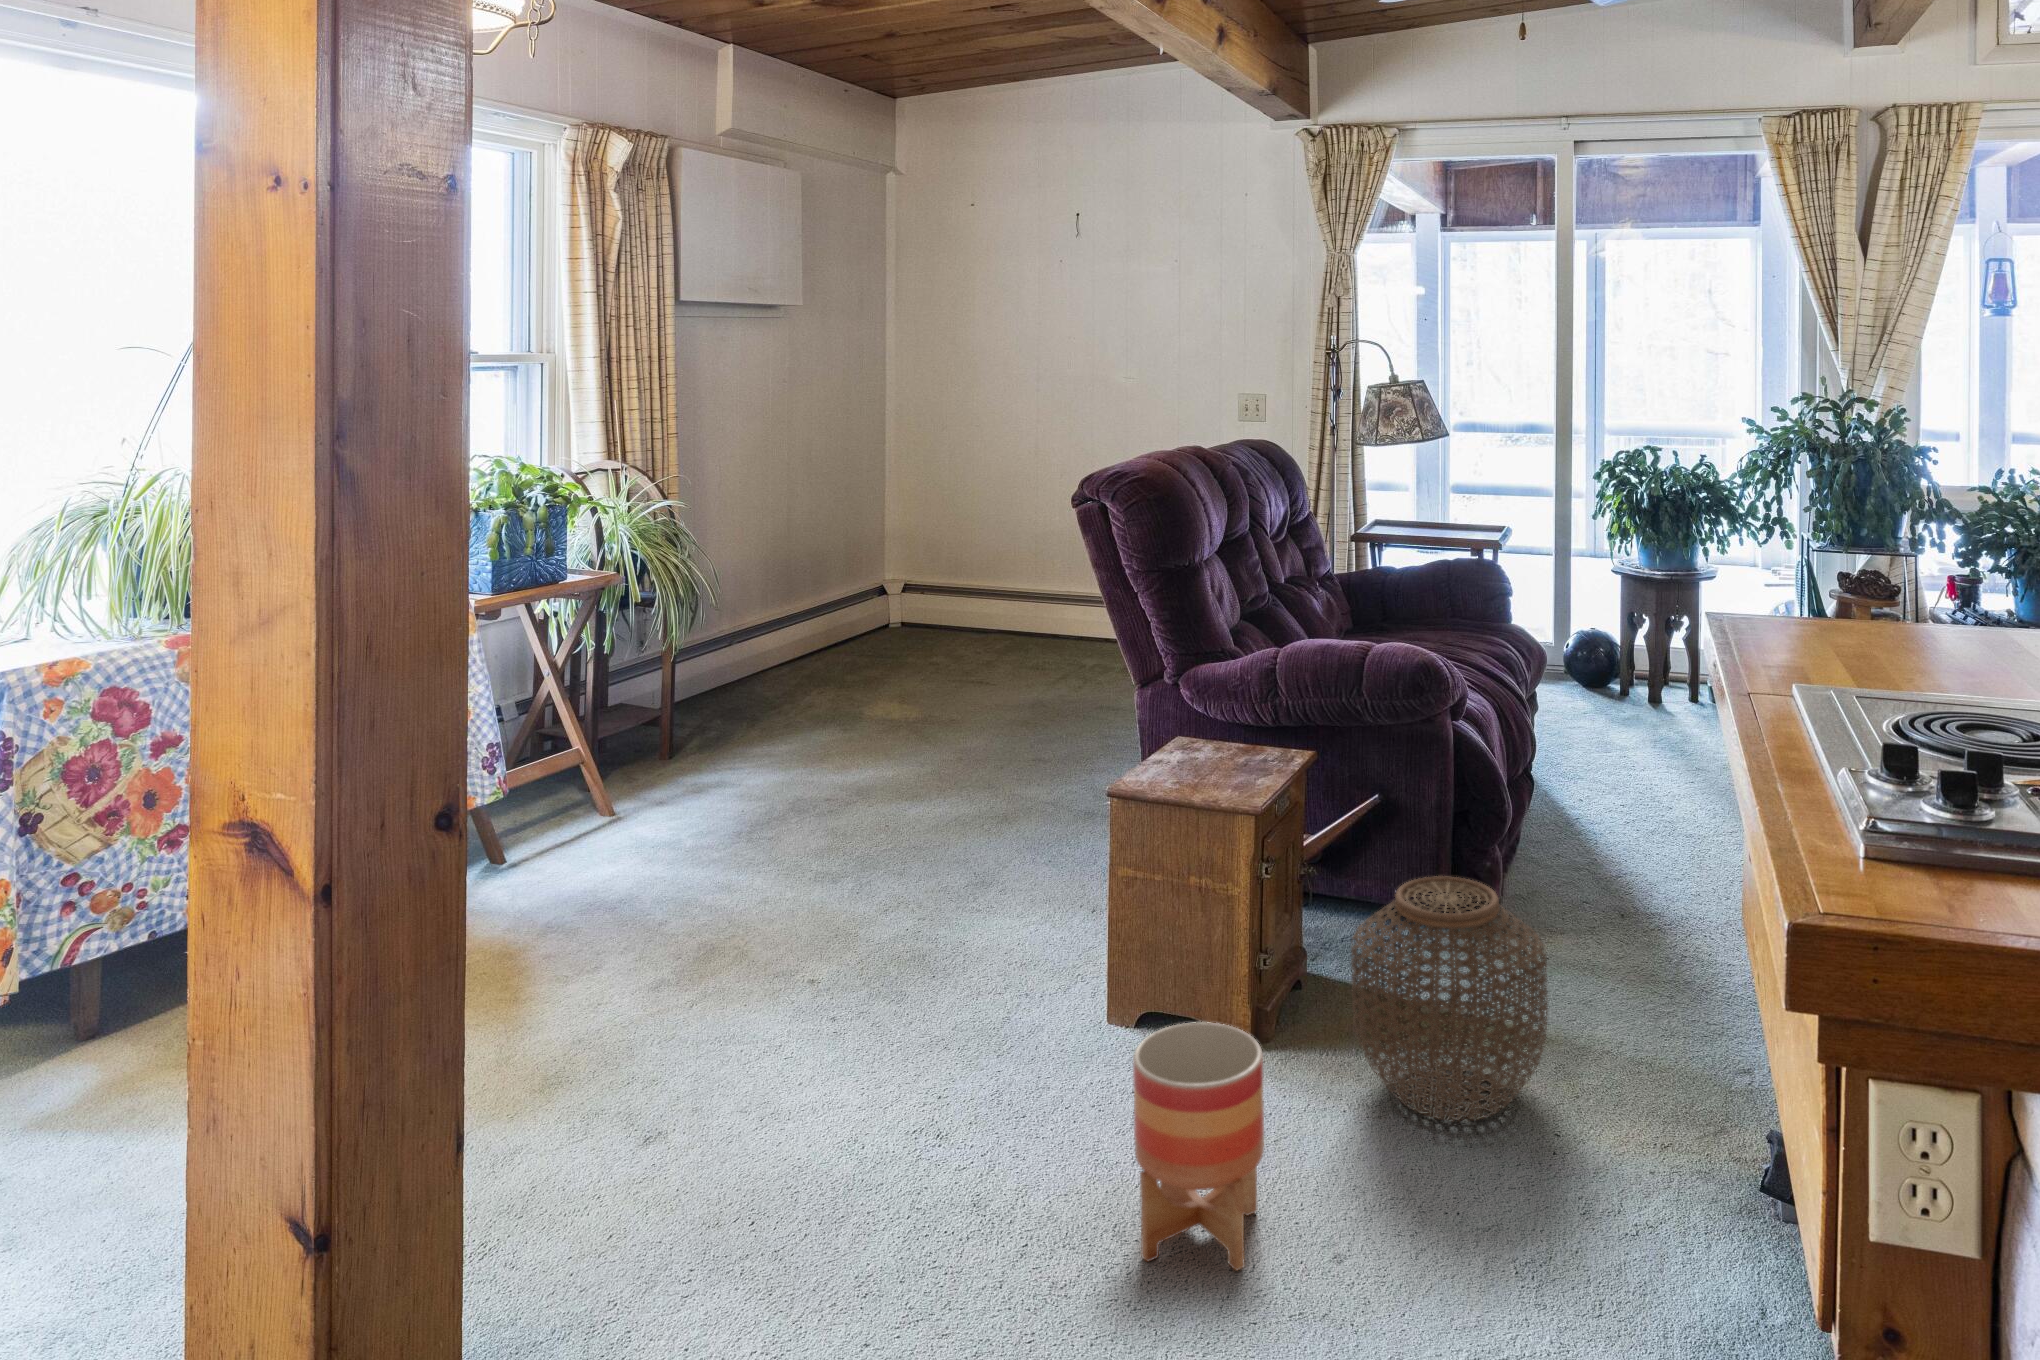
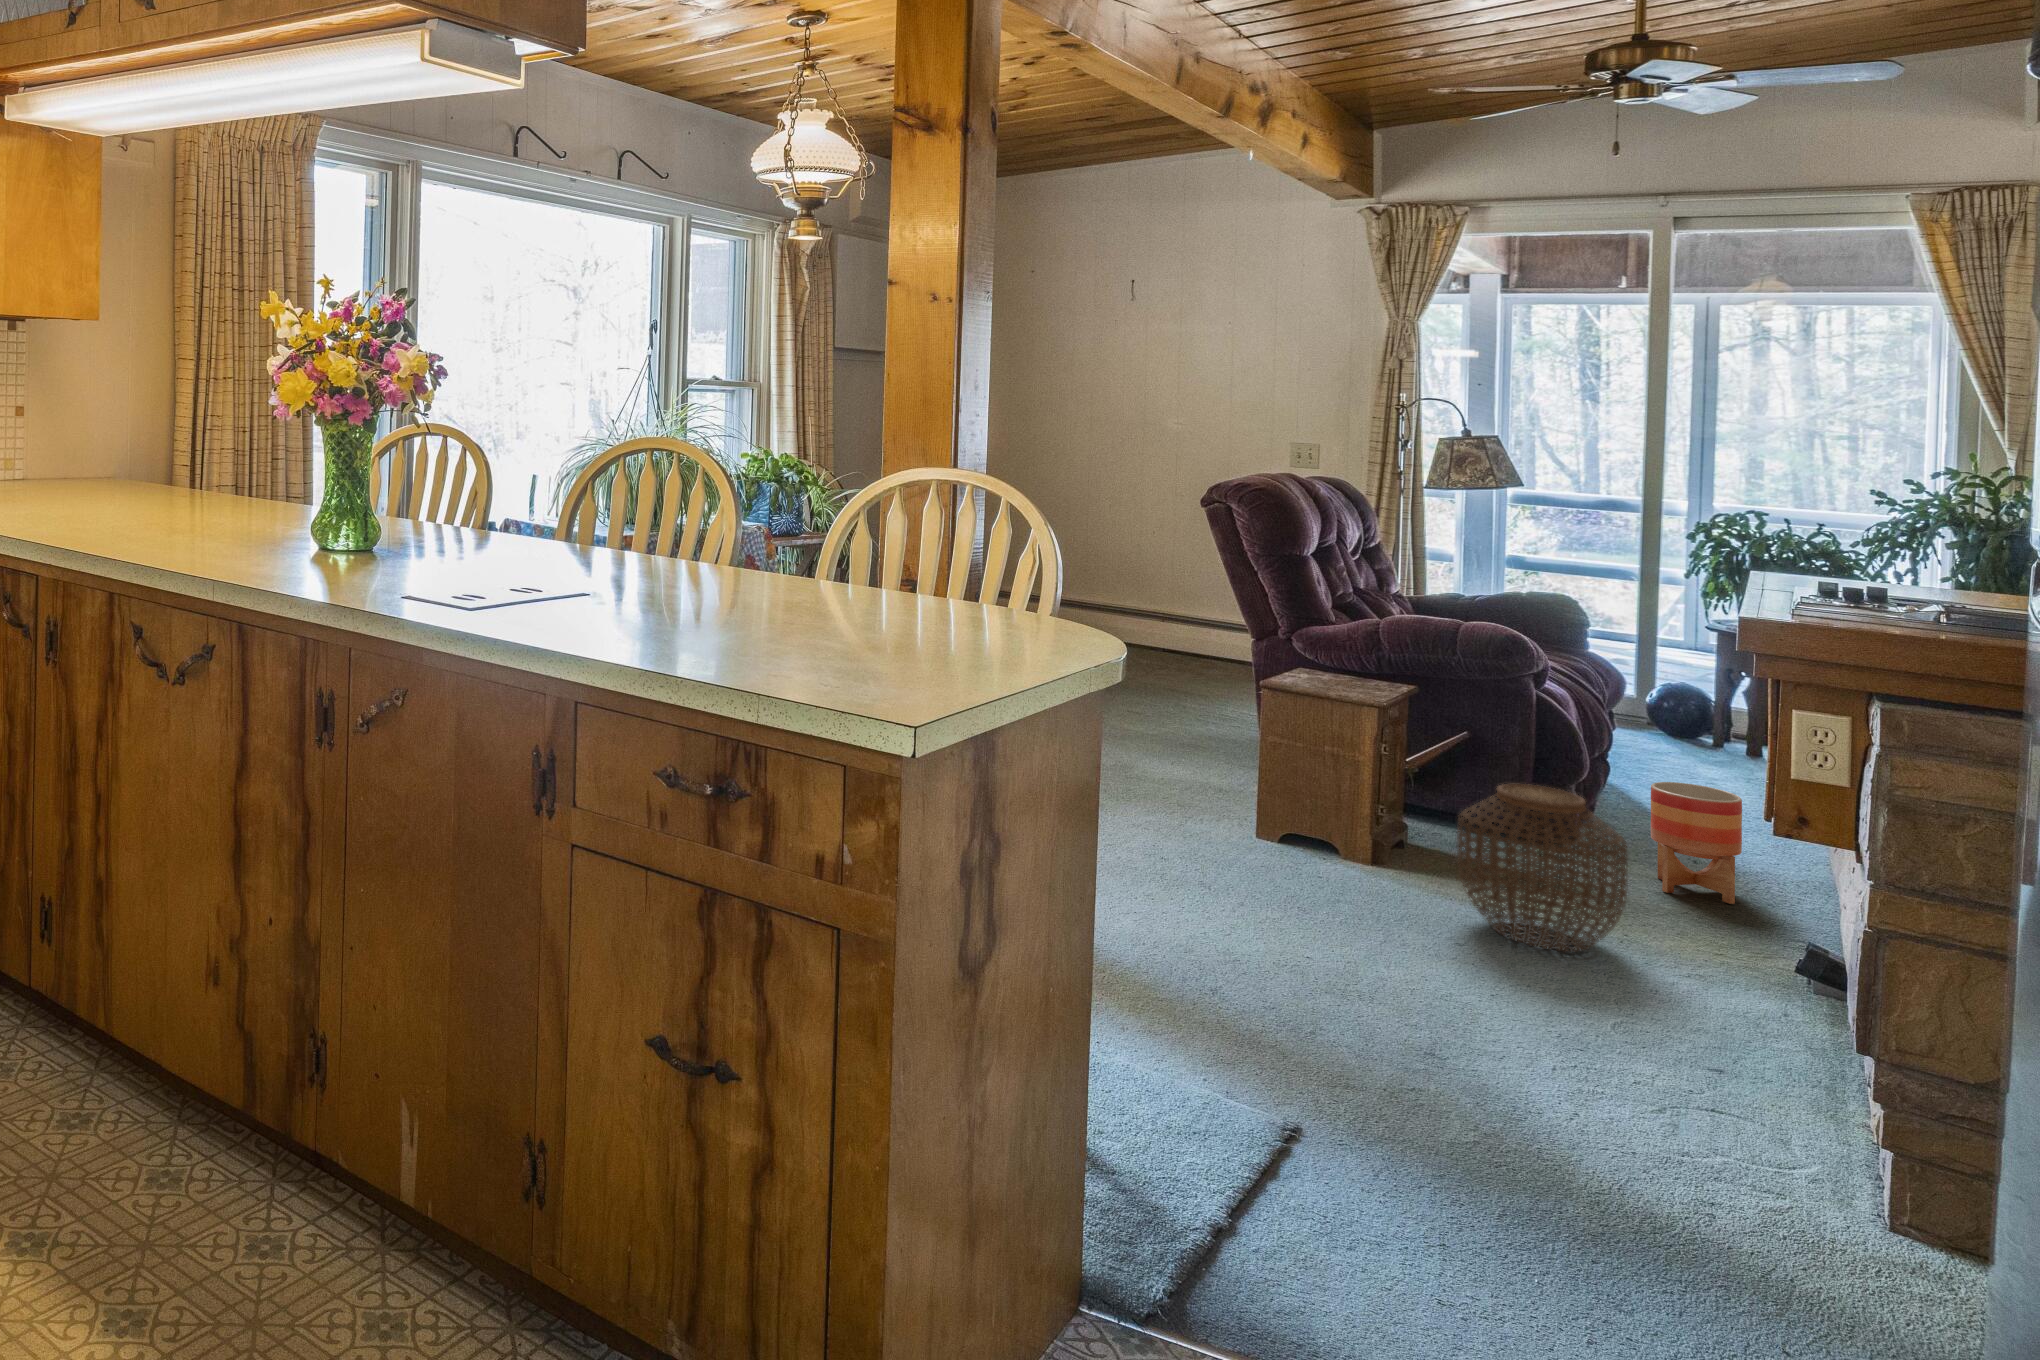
planter: present [1133,1022,1264,1271] -> present [1651,782,1742,904]

